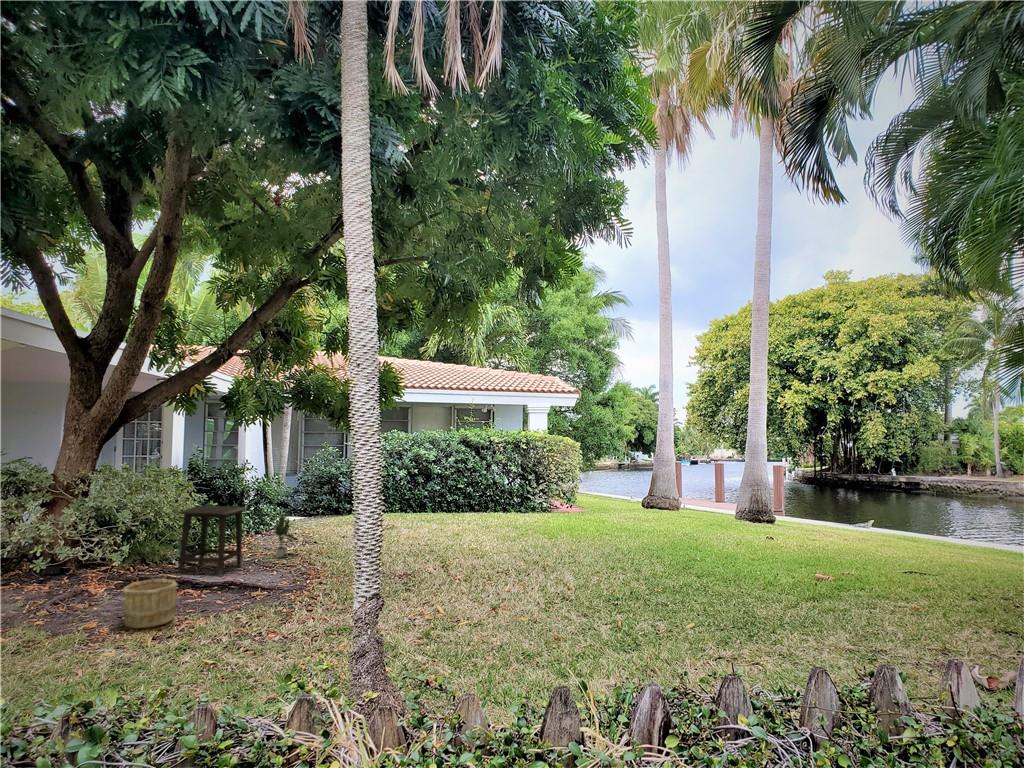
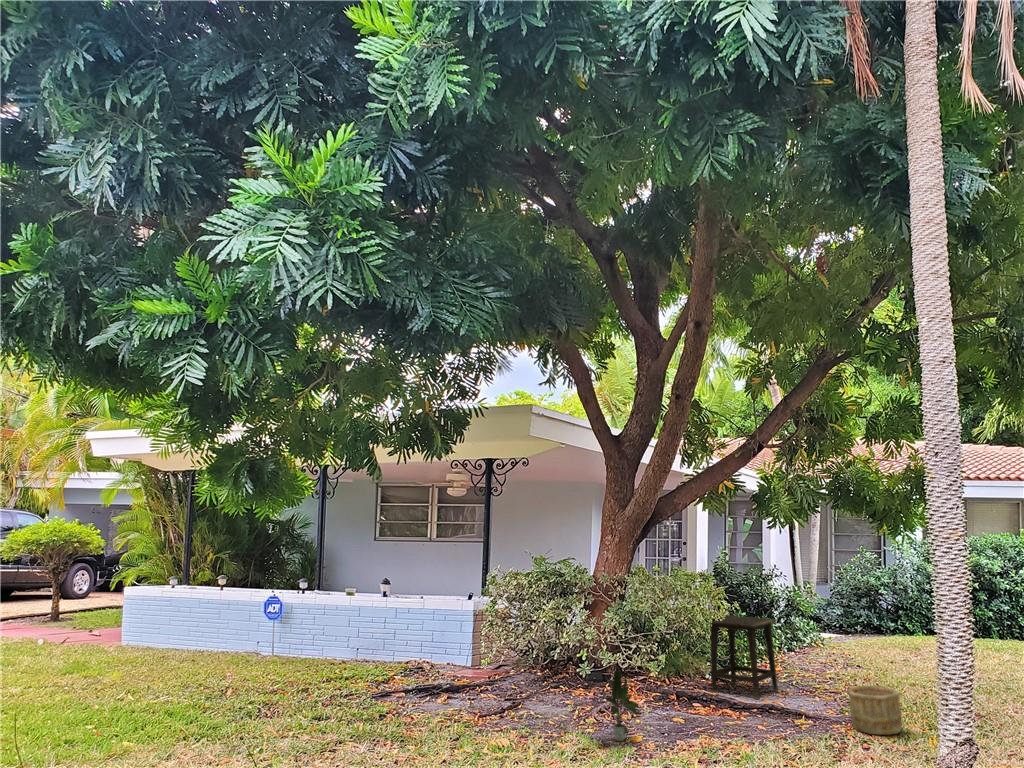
potted plant: present [274,516,296,557] -> present [602,670,642,741]
wooden bucket: present [123,579,177,628] -> present [847,686,902,735]

